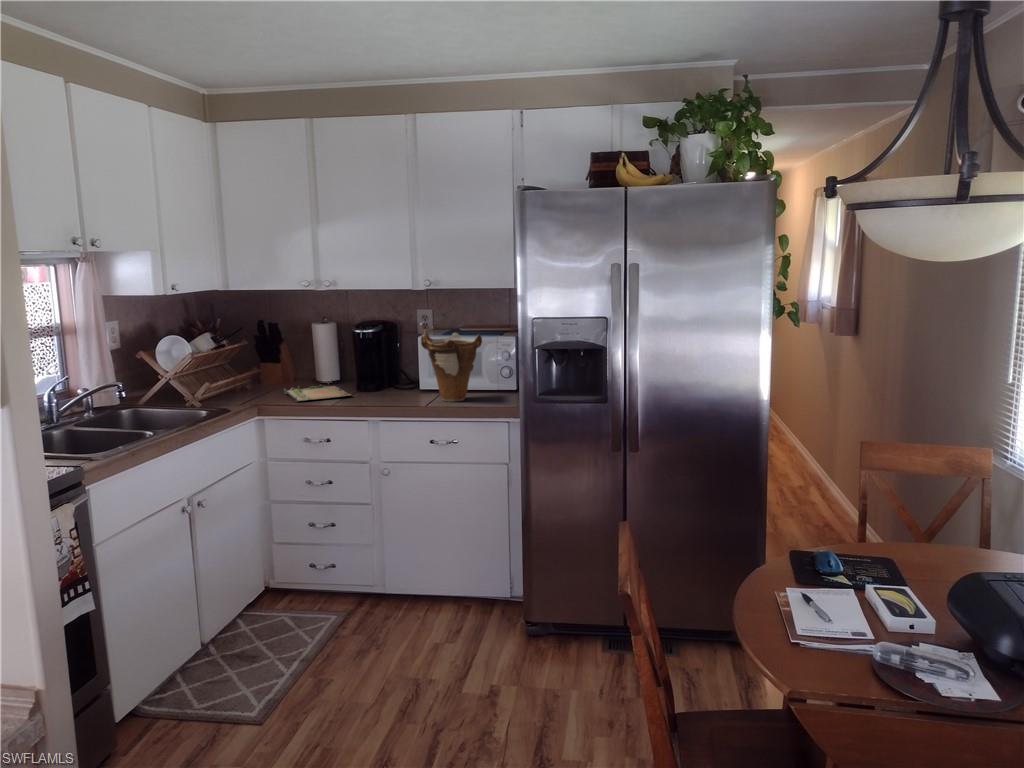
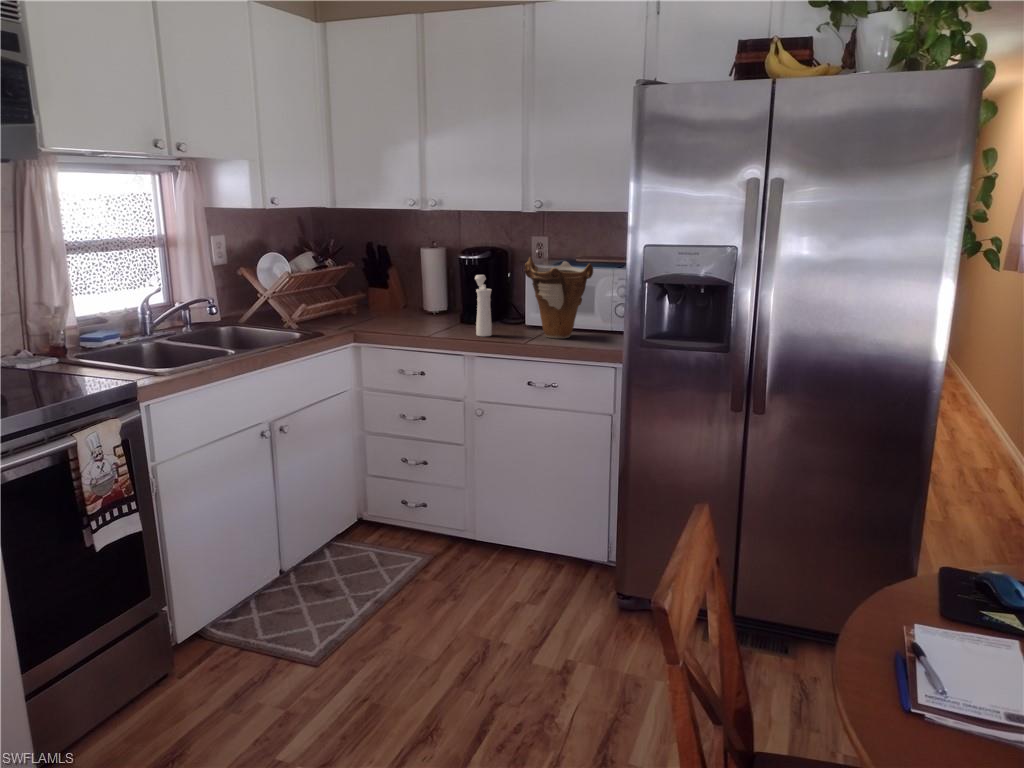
pepper mill: none [373,348,393,404] -> present [475,275,492,336]
tray: present [284,385,351,402] -> none [386,309,451,329]

